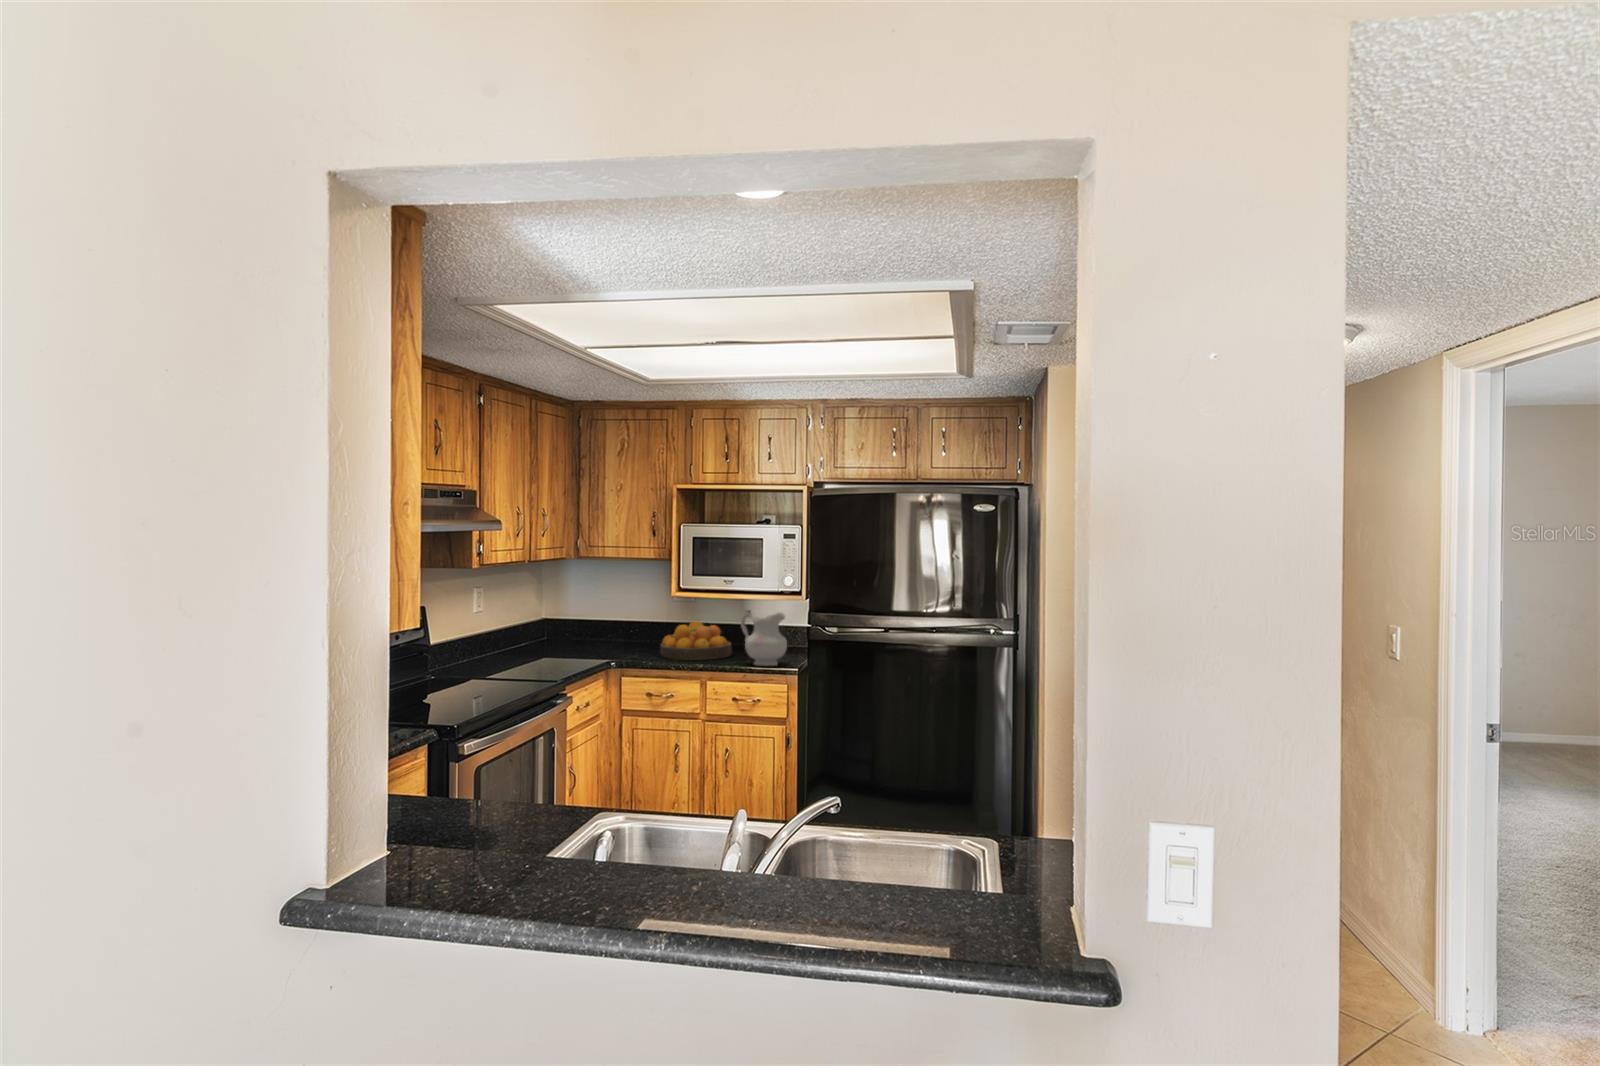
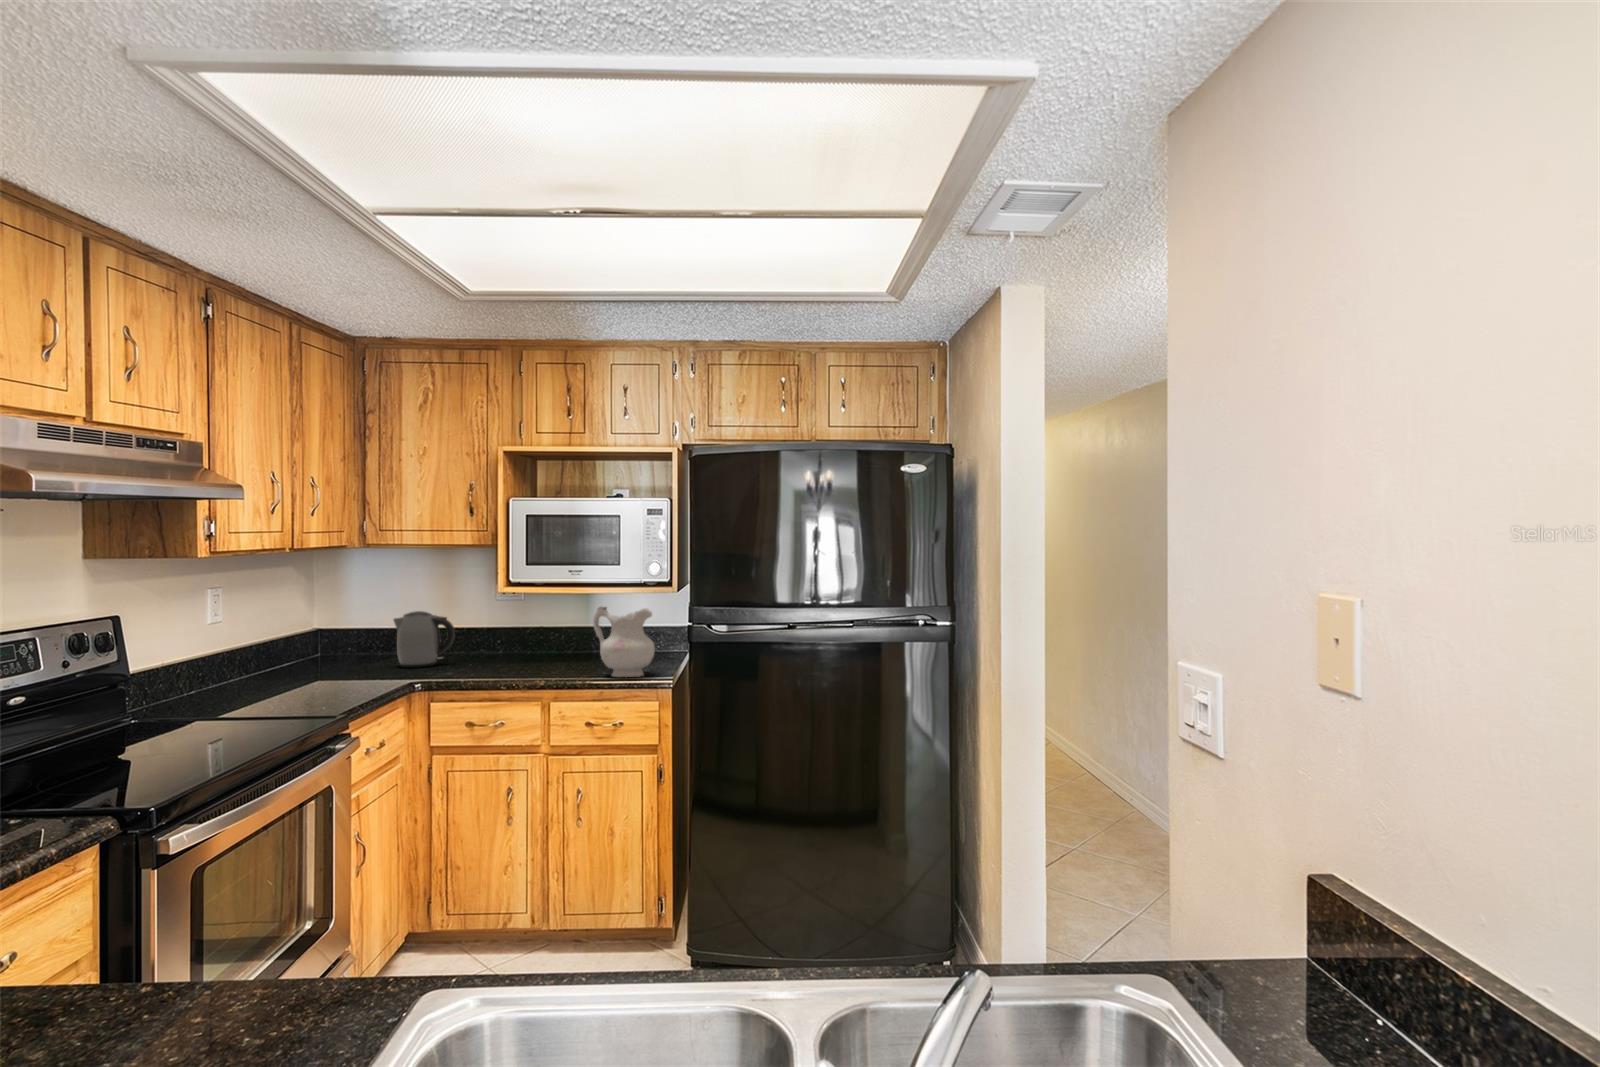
kettle: none [598,608,642,651] -> present [394,611,455,668]
fruit bowl: present [660,621,732,660] -> none [483,624,579,675]

